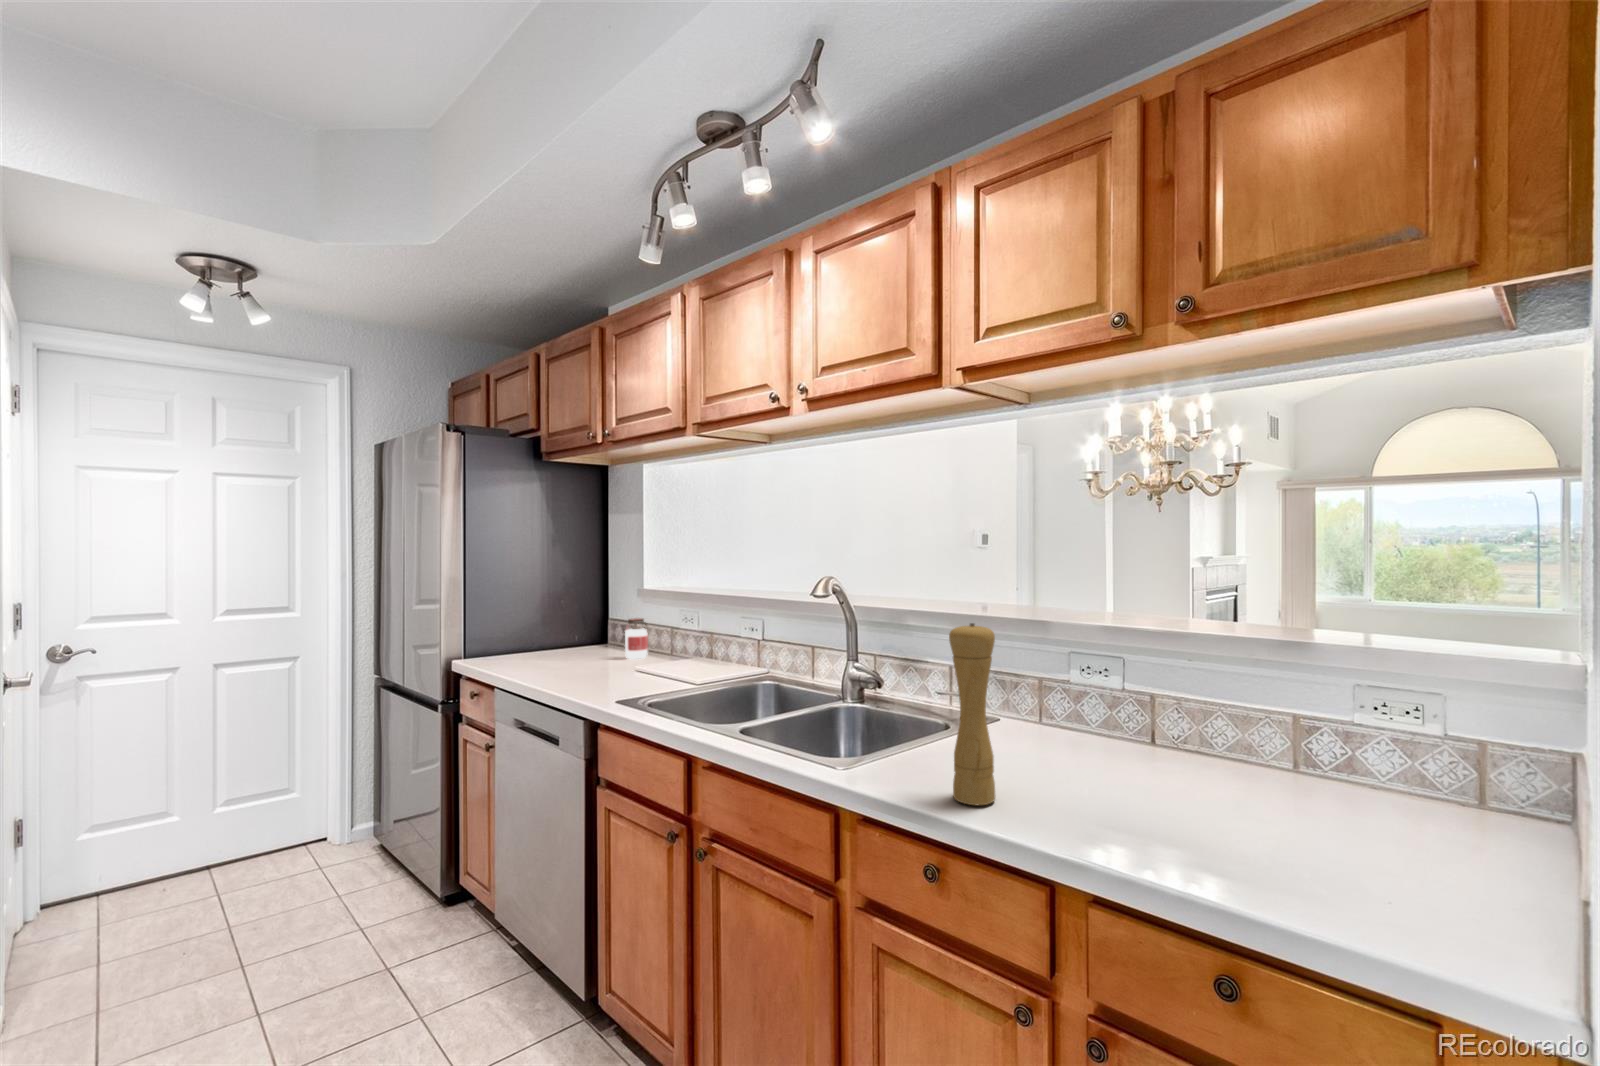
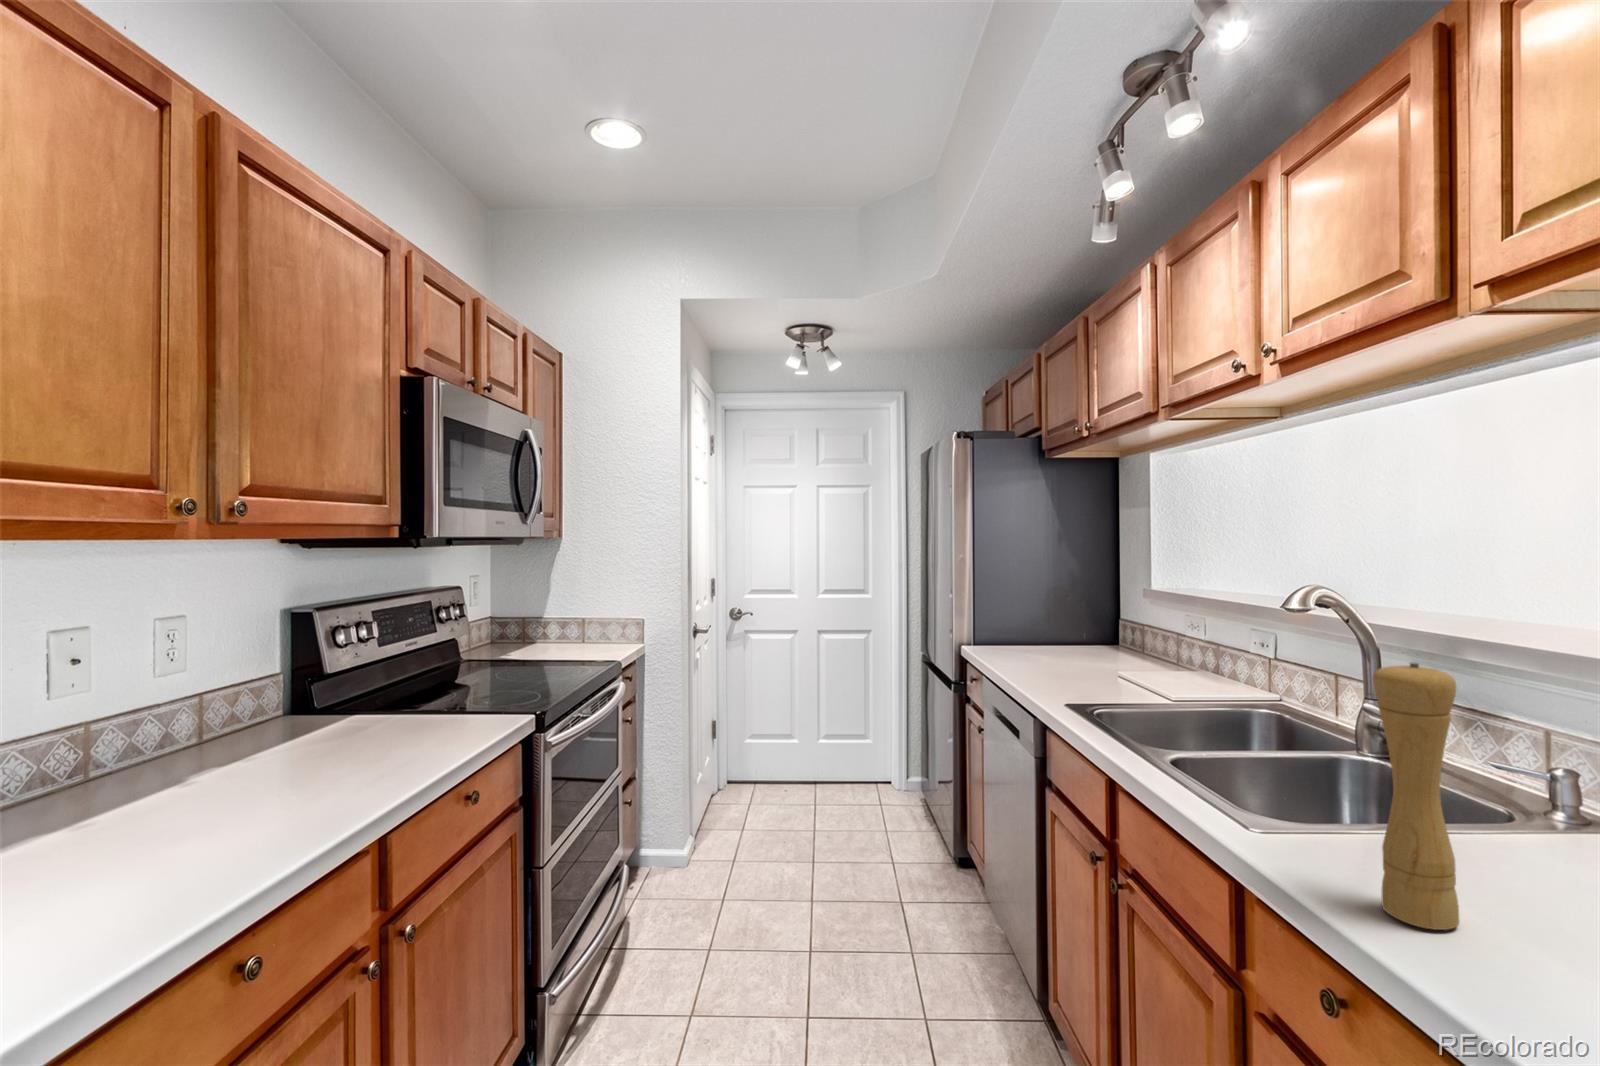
jar: present [625,618,648,660] -> none [1121,621,1149,667]

